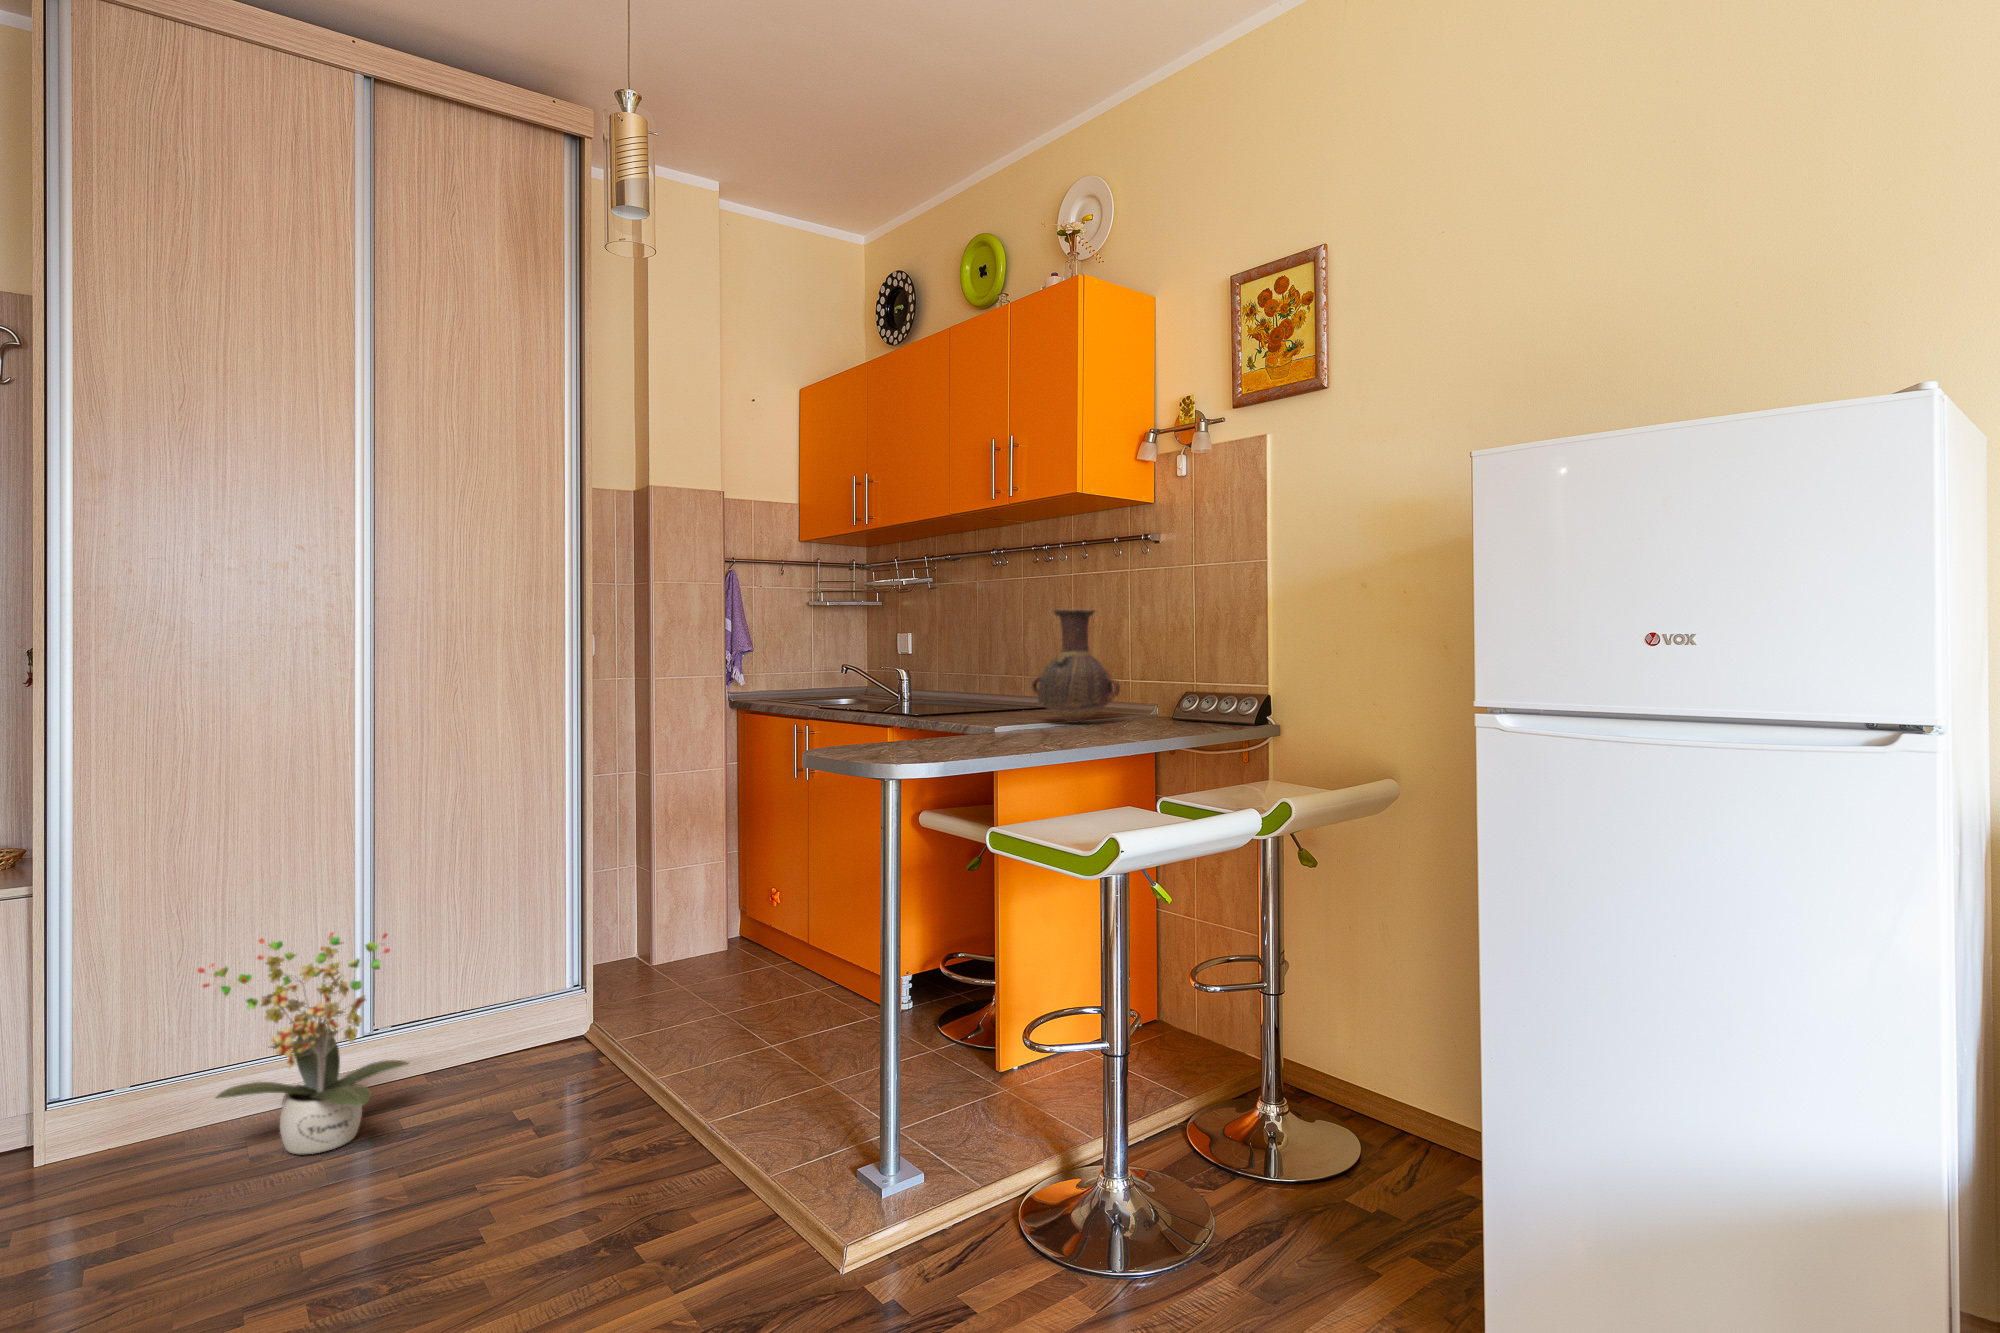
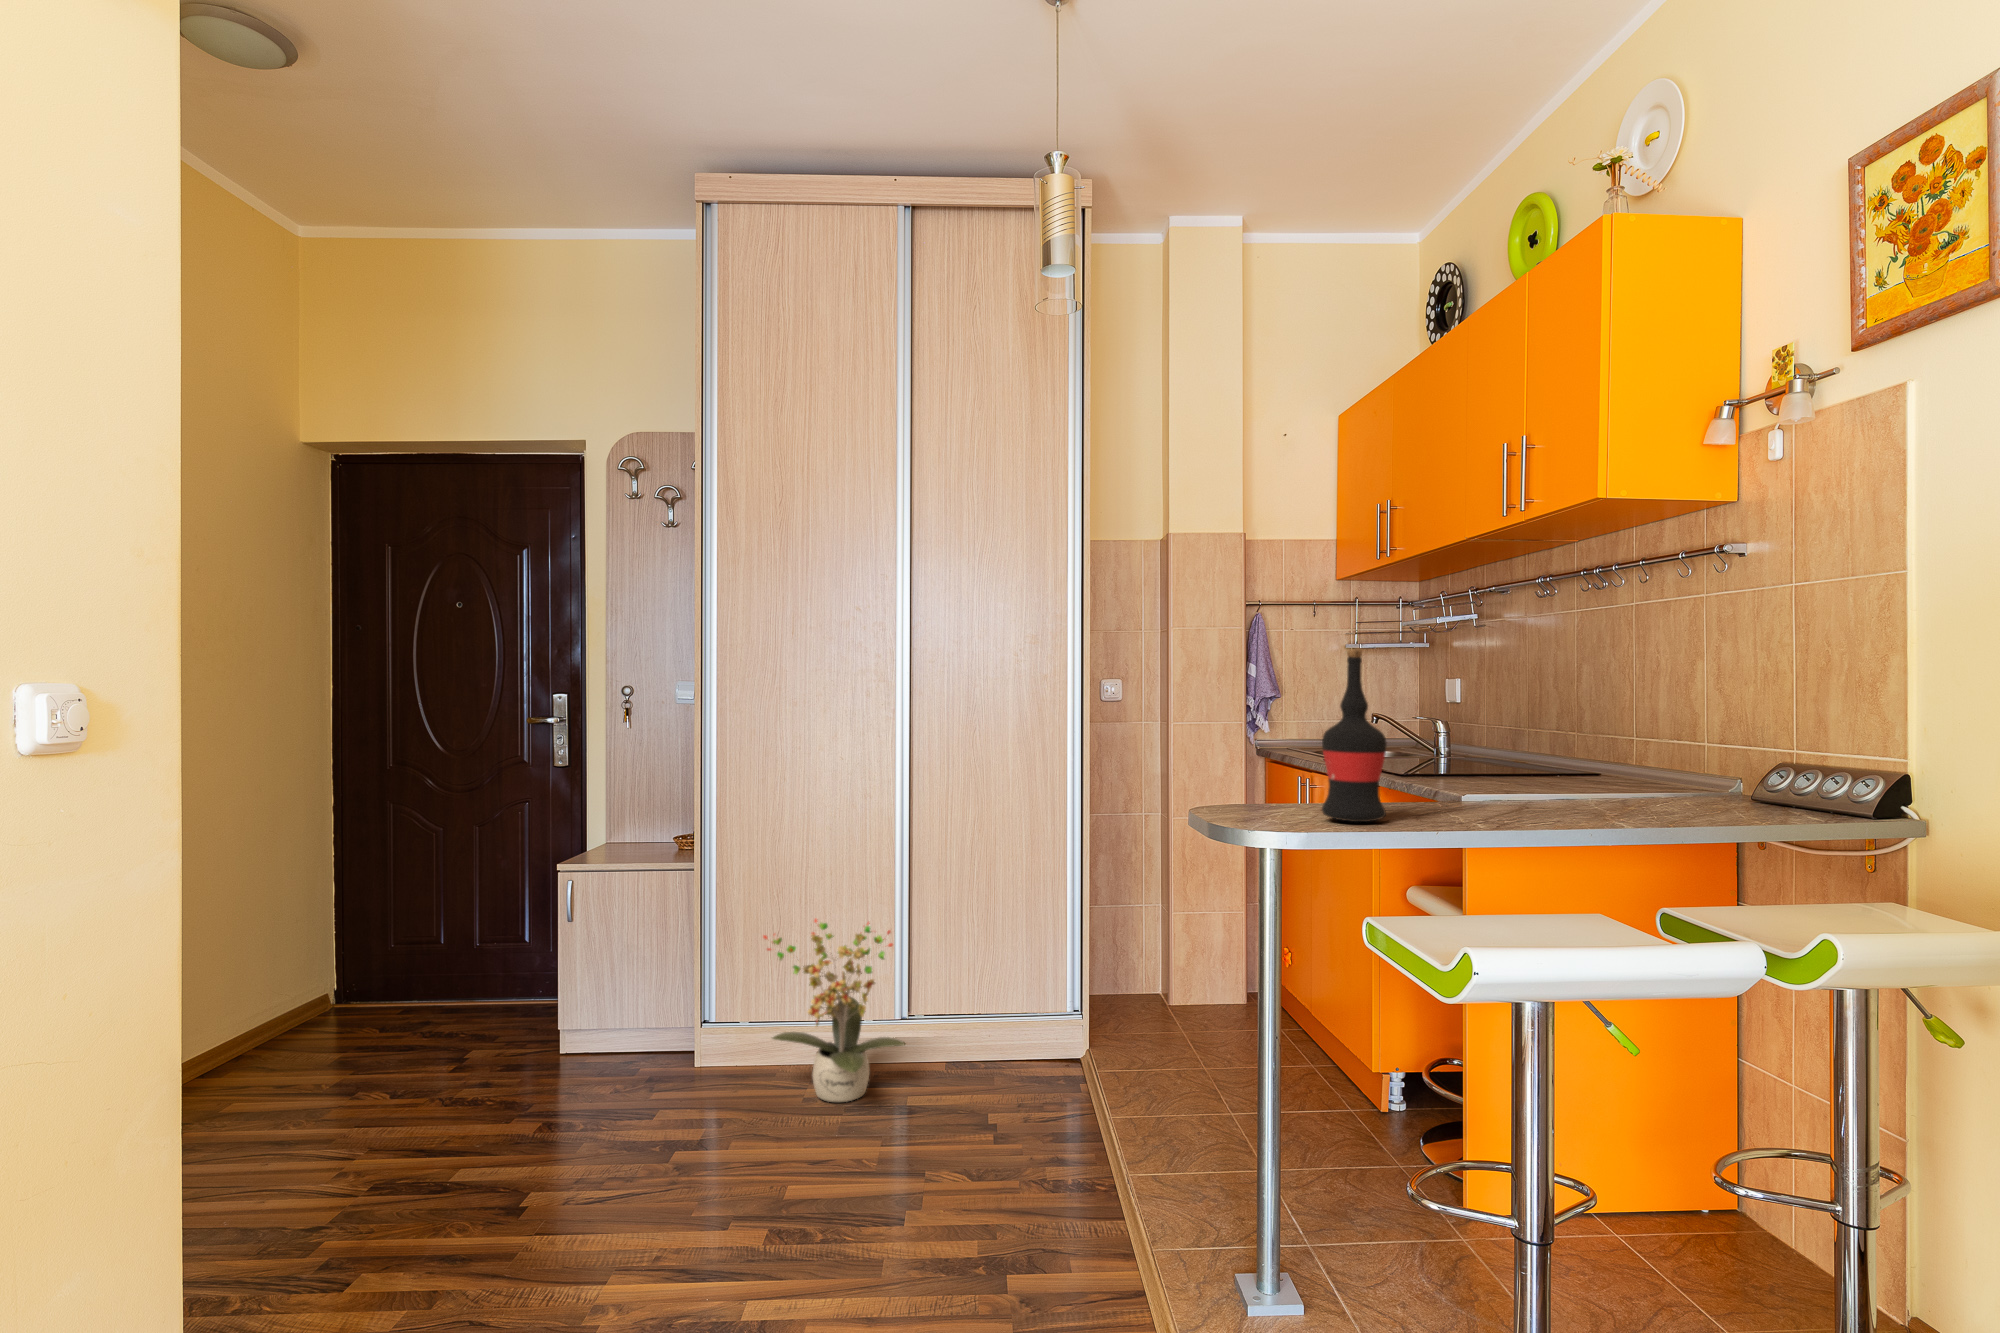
wine bottle: none [940,604,992,747] -> present [1322,649,1387,822]
vase: present [1032,609,1120,723] -> none [1524,650,1644,798]

